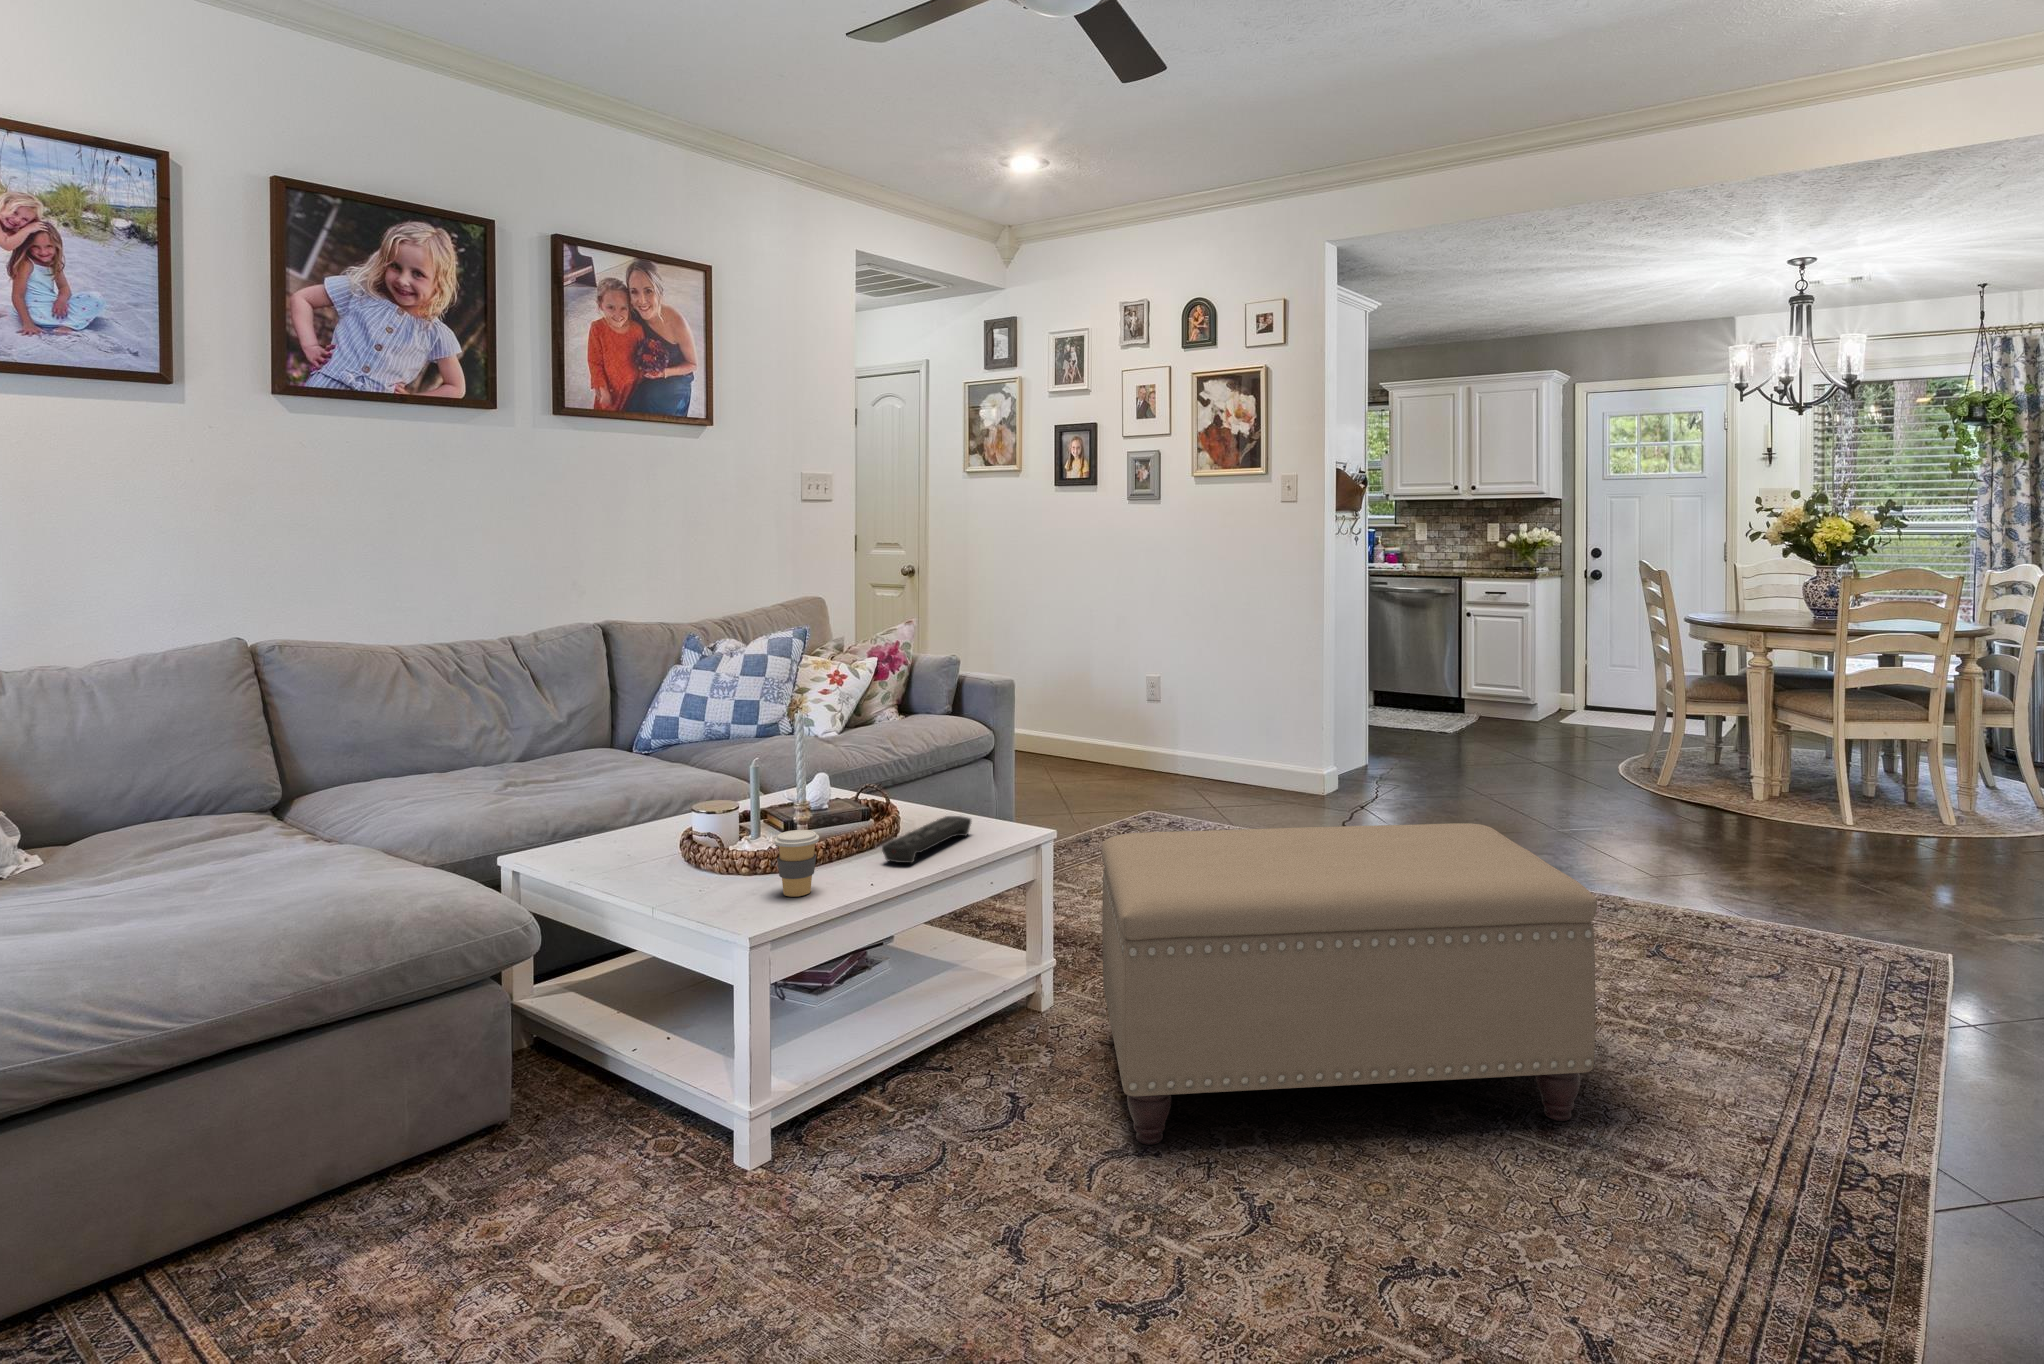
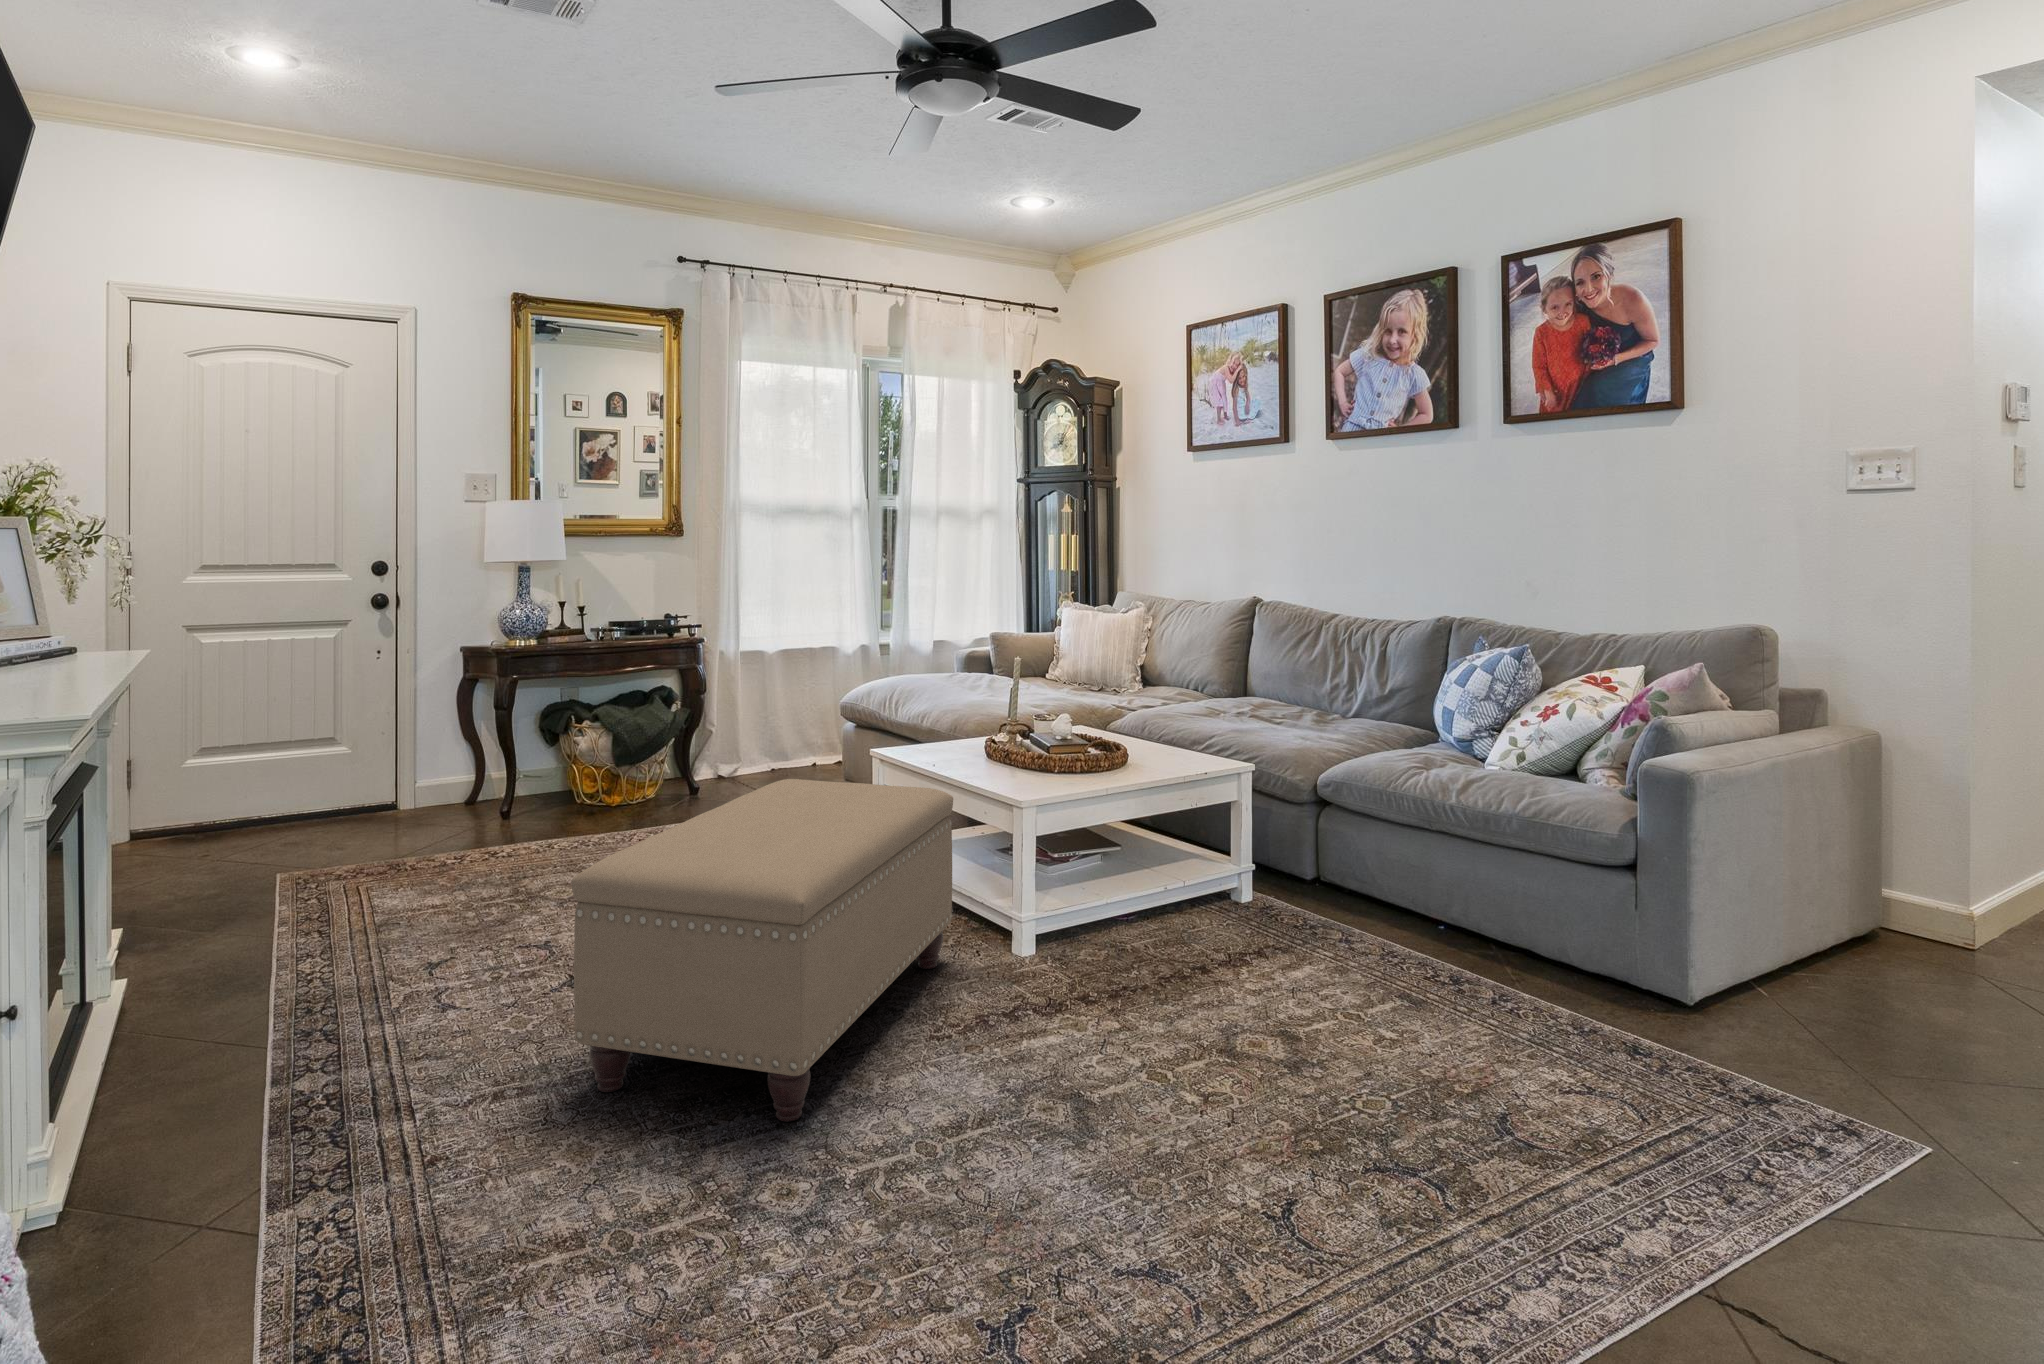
remote control: present [882,816,971,864] -> none [956,748,1038,777]
coffee cup: present [774,830,819,896] -> none [920,714,946,752]

